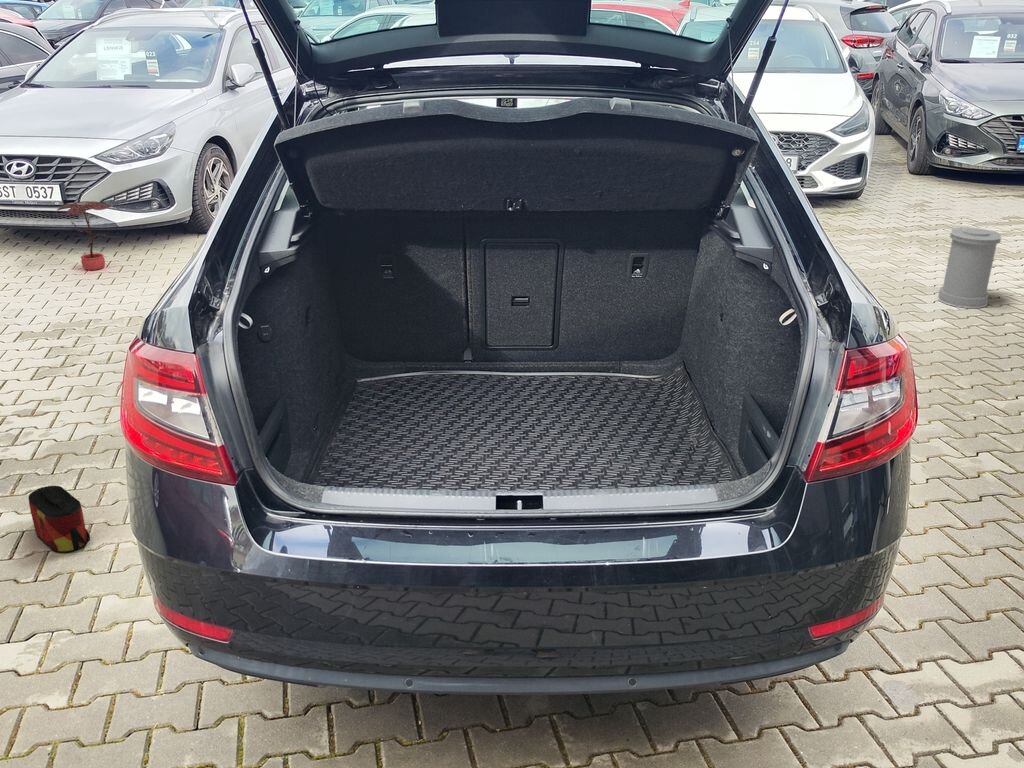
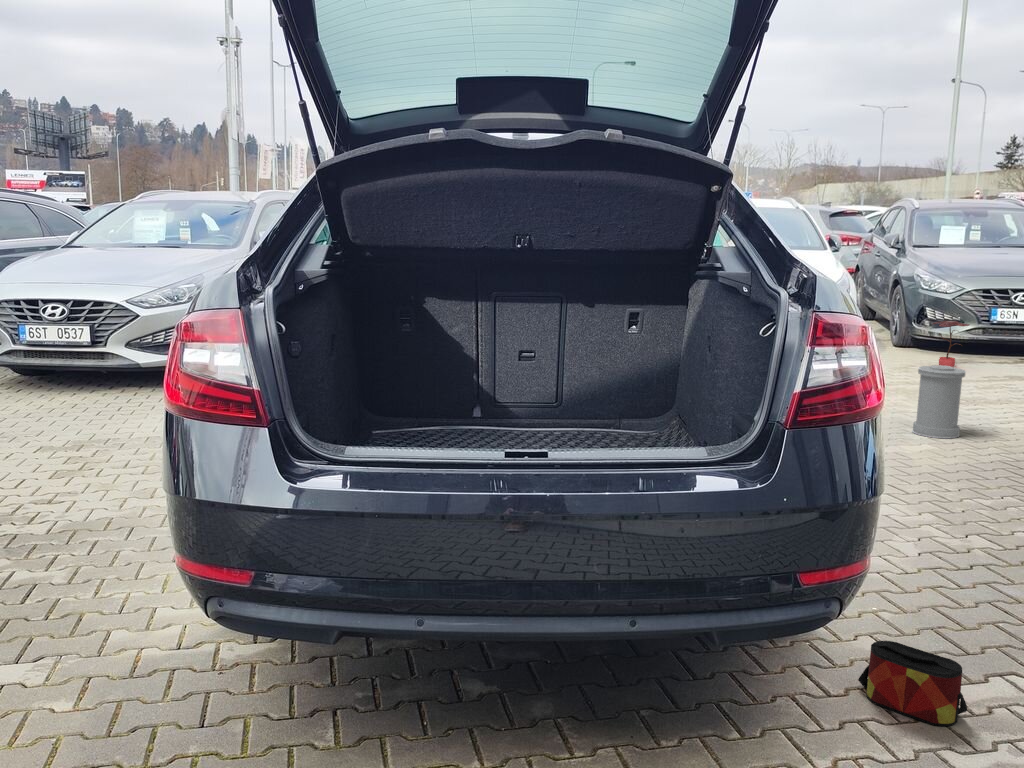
potted plant: present [57,201,111,270] -> present [932,321,970,367]
bag: present [28,486,90,553] -> present [858,641,967,726]

